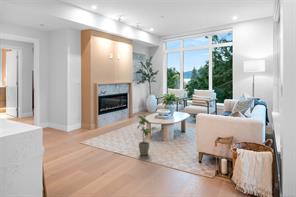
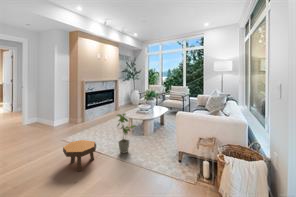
footstool: none [89,140,119,167] -> present [63,140,96,171]

